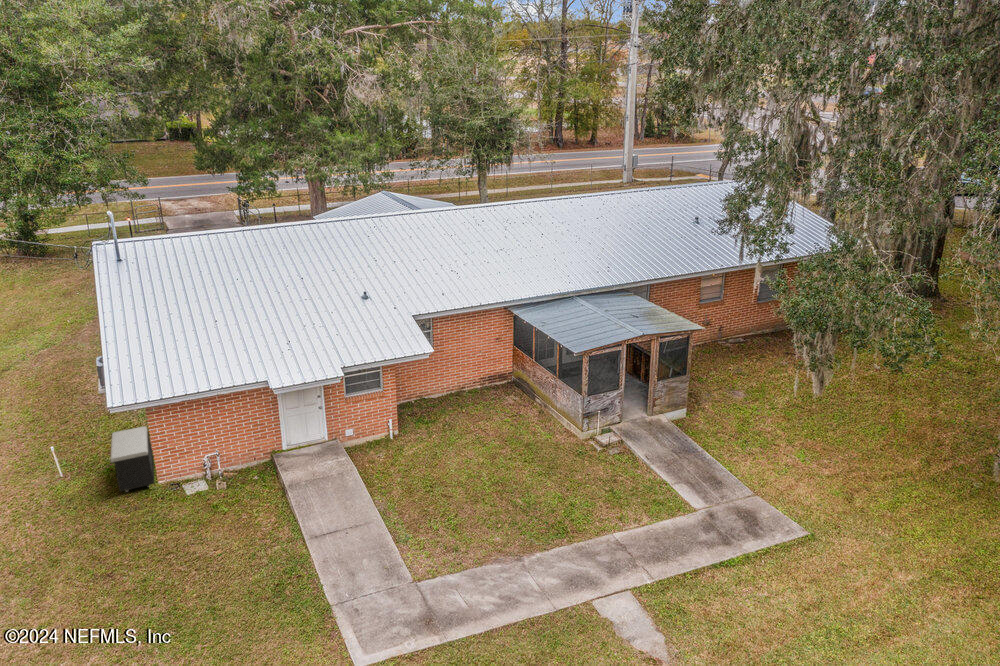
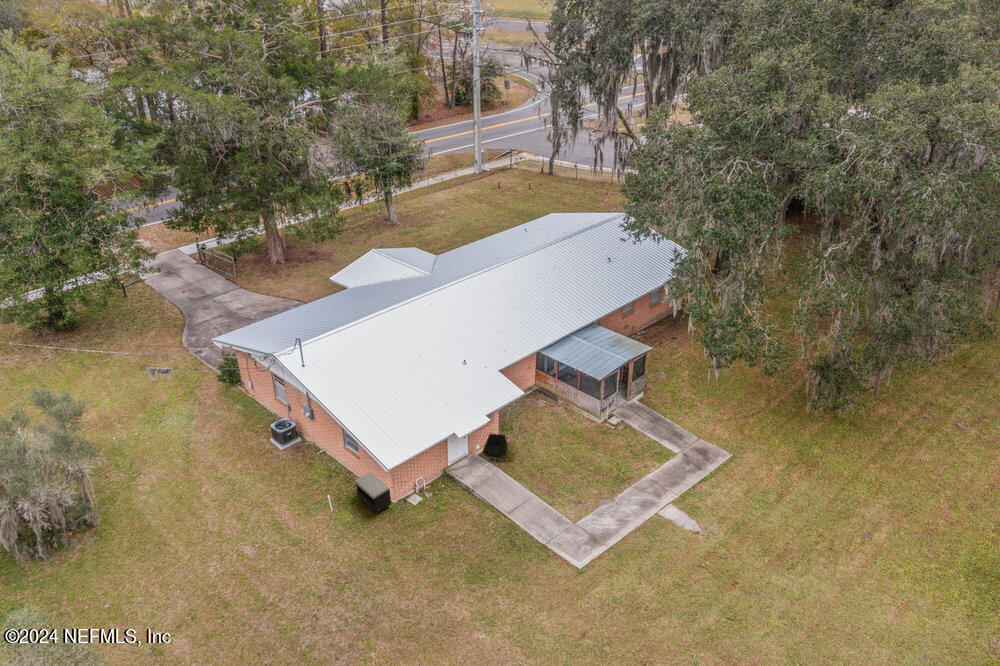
lounge chair: none [345,412,394,465] -> present [482,434,507,464]

